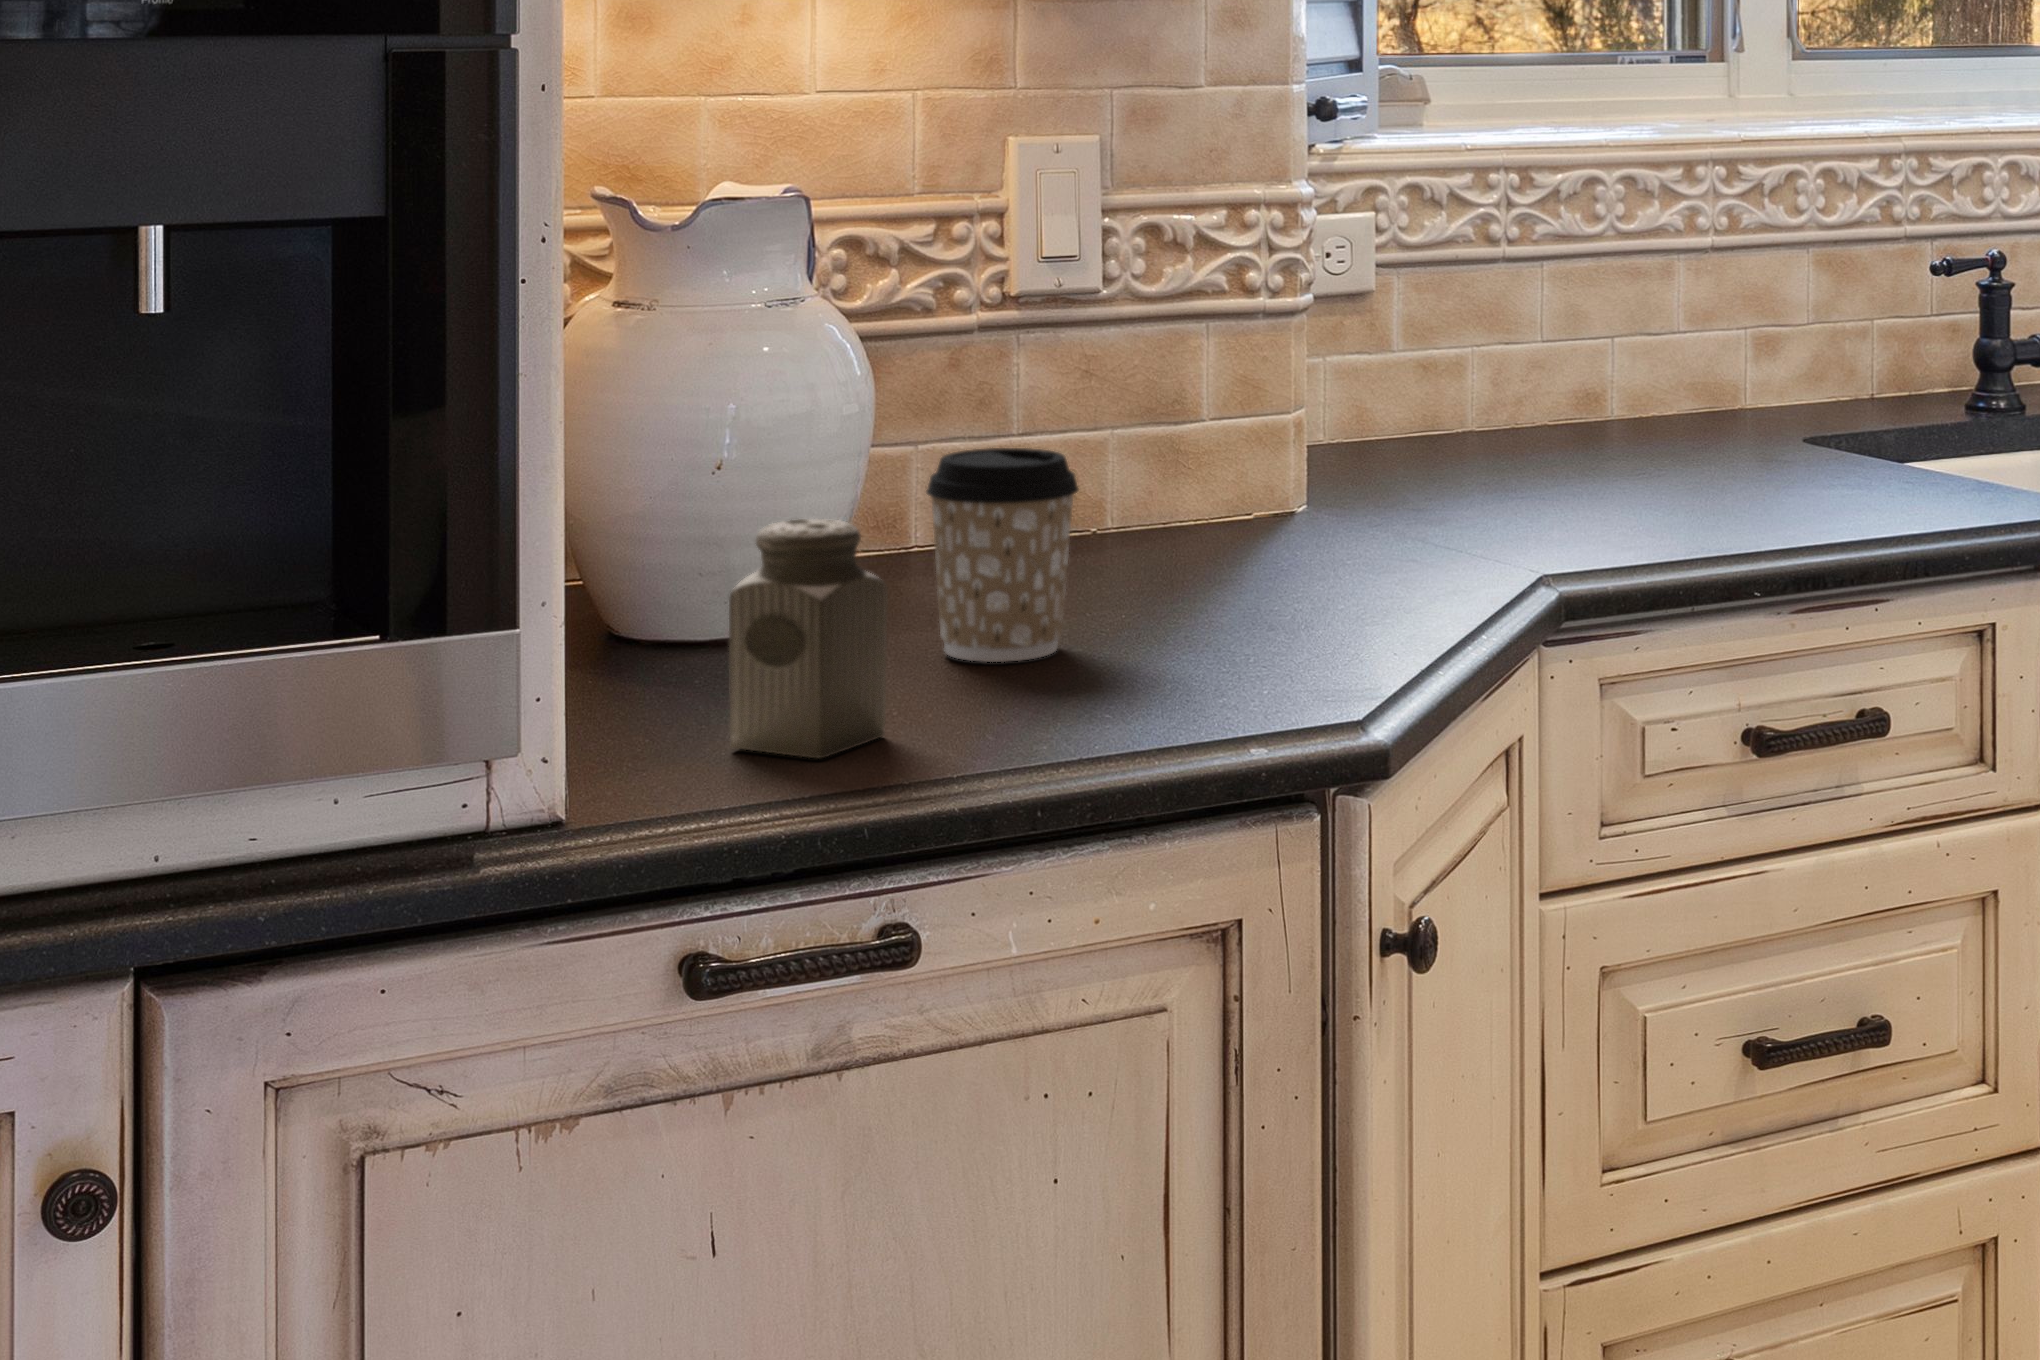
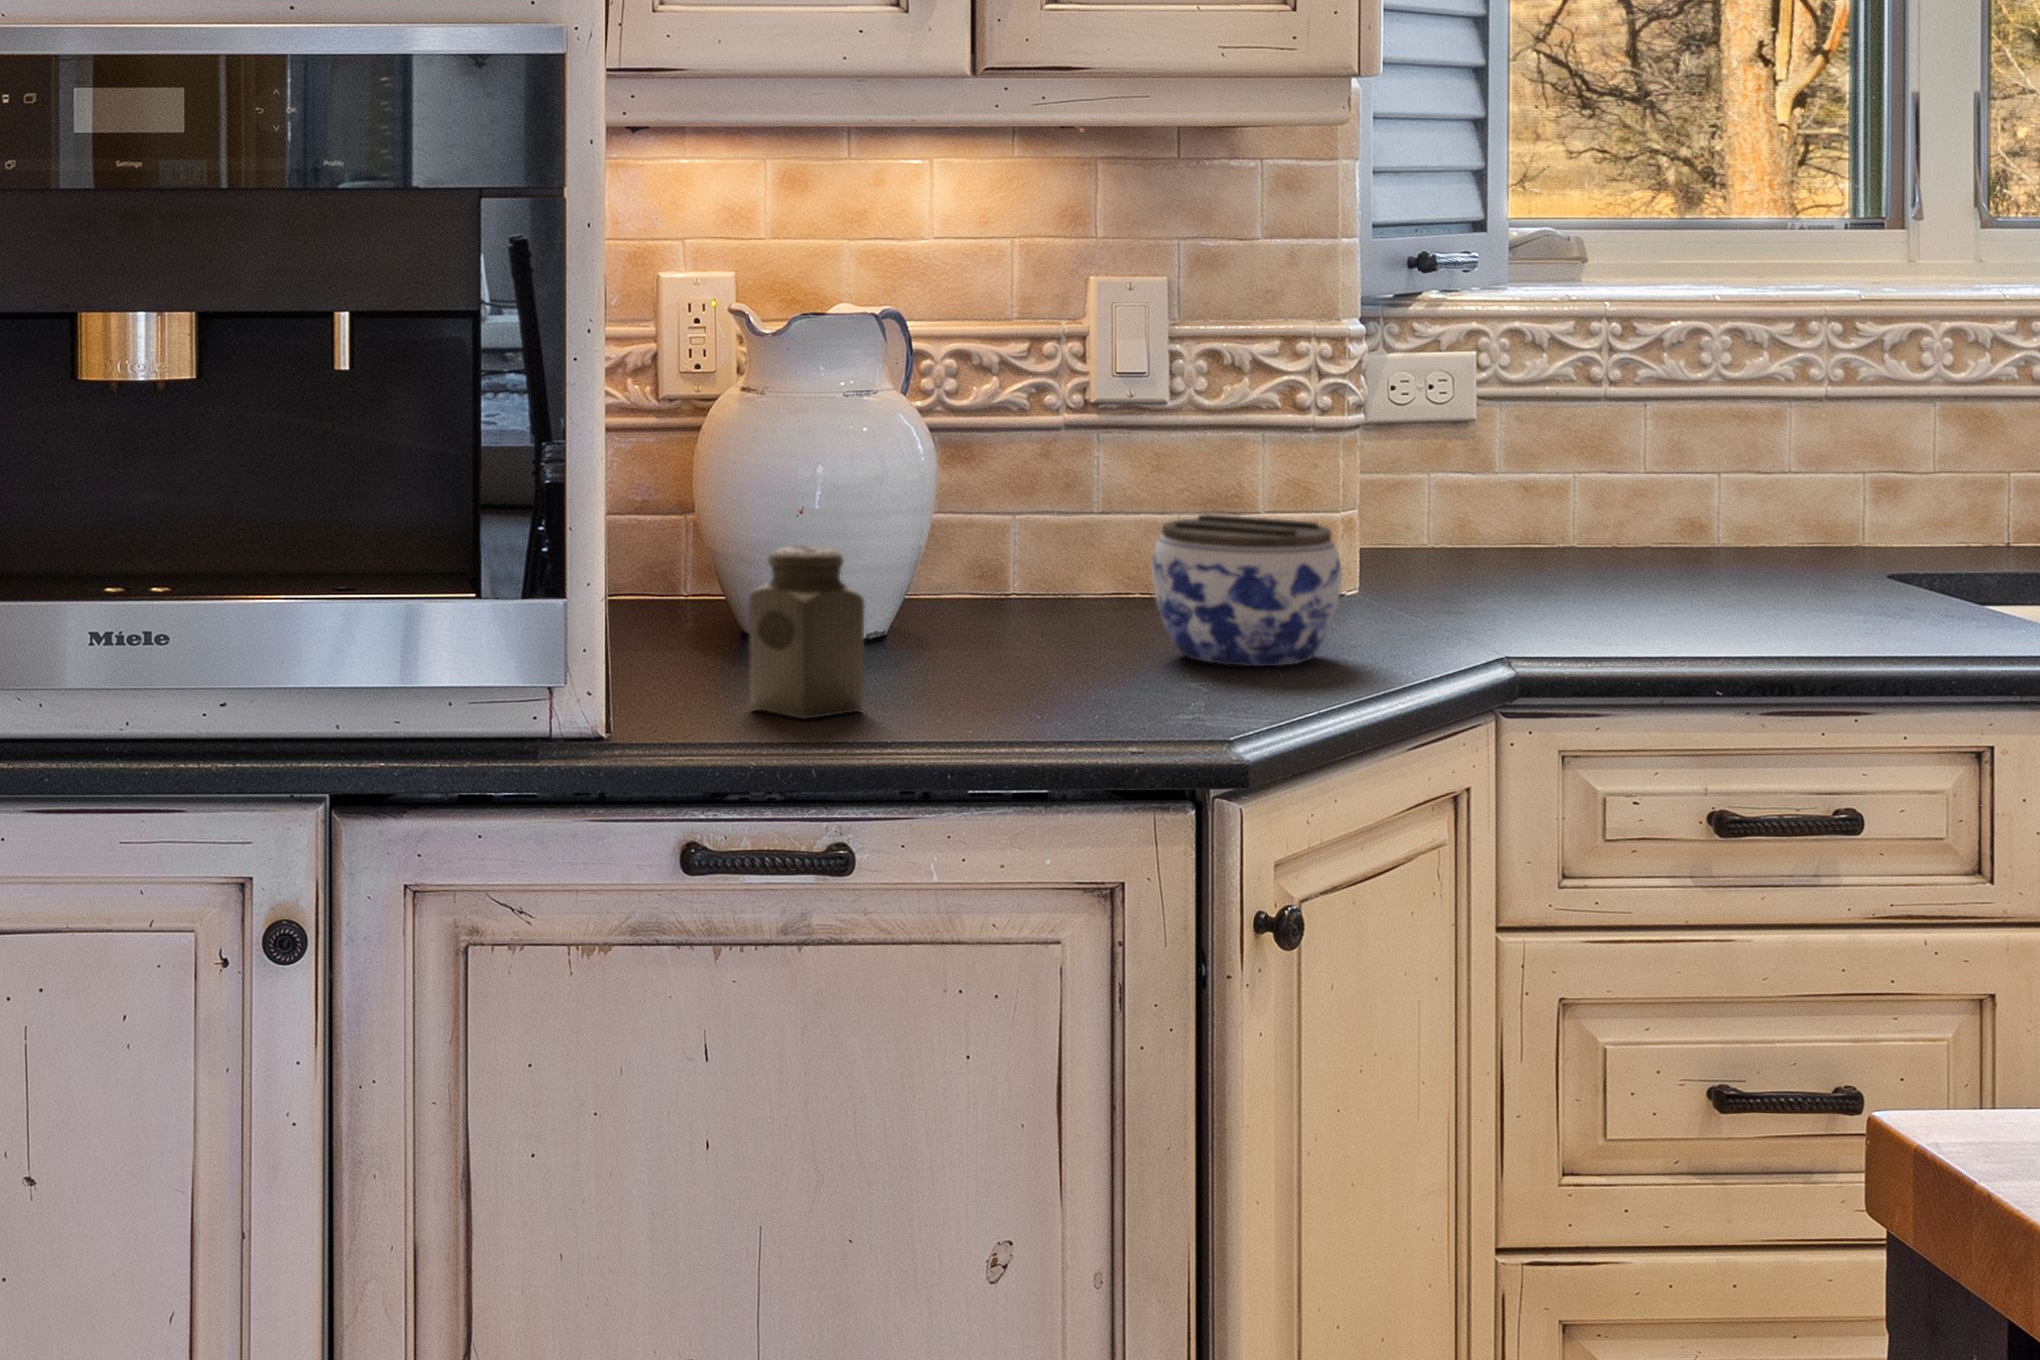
jar: none [1162,428,1387,615] -> present [1152,514,1341,666]
coffee cup: present [926,448,1078,662] -> none [941,514,1060,676]

